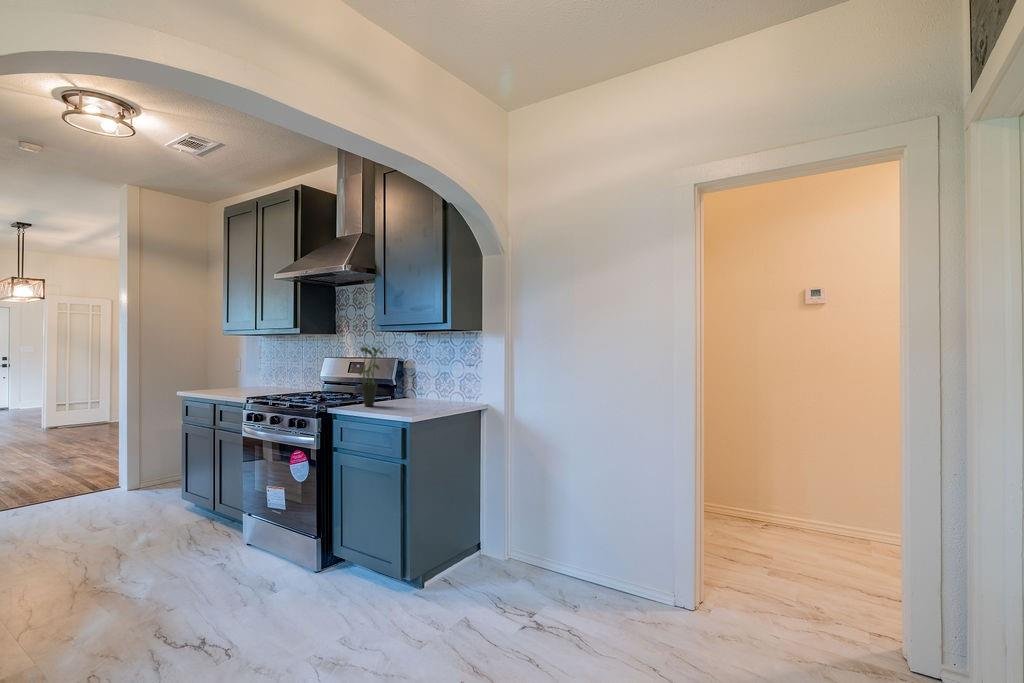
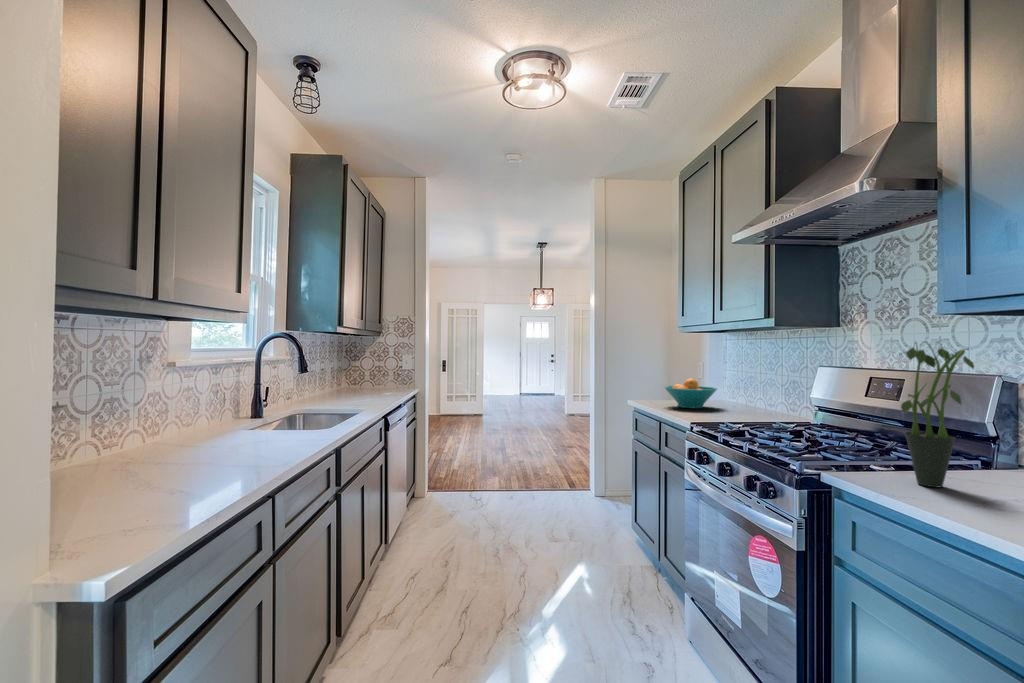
fruit bowl: none [216,370,259,392] -> present [665,378,717,408]

